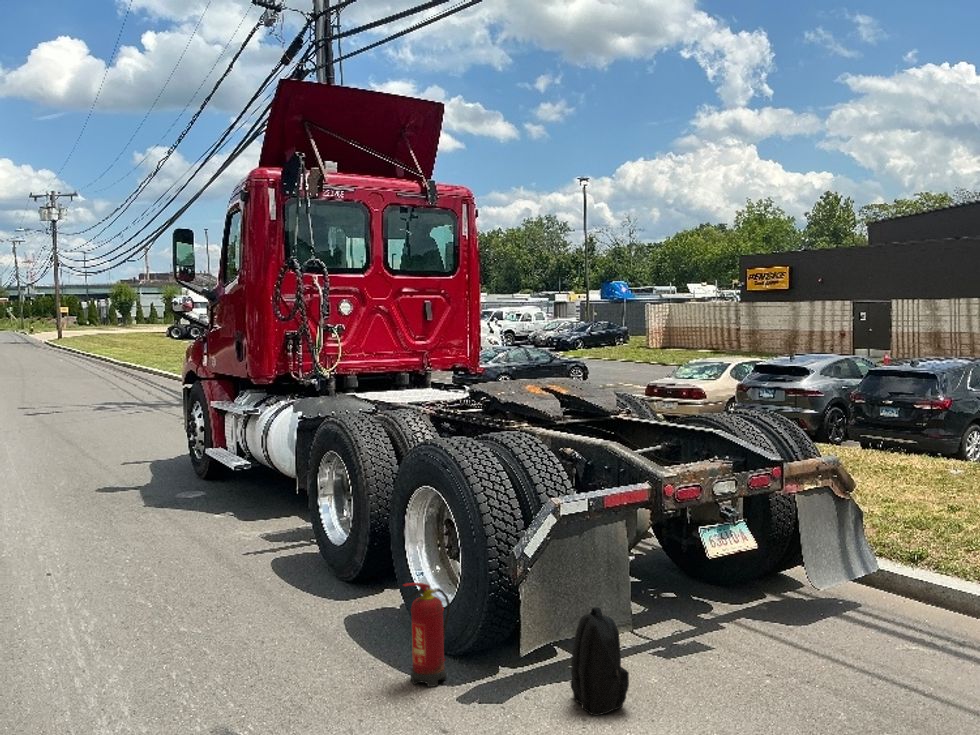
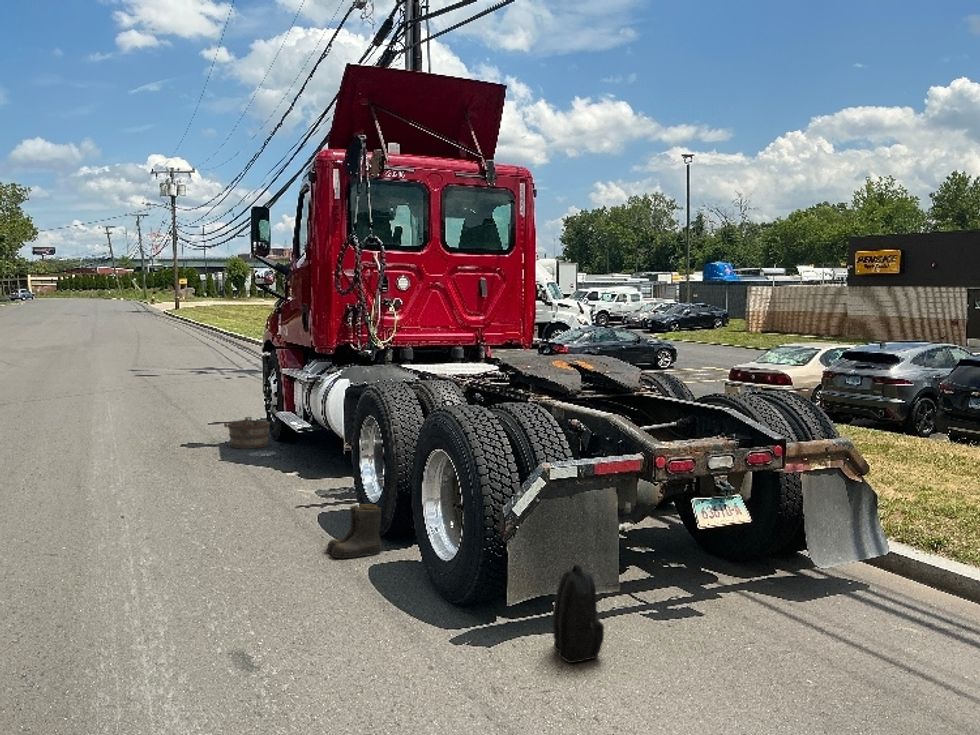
bucket: none [146,454,198,489] -> present [224,417,270,449]
boots: none [291,548,353,609] -> present [326,504,381,558]
fire extinguisher: present [403,583,450,687] -> none [406,534,452,630]

